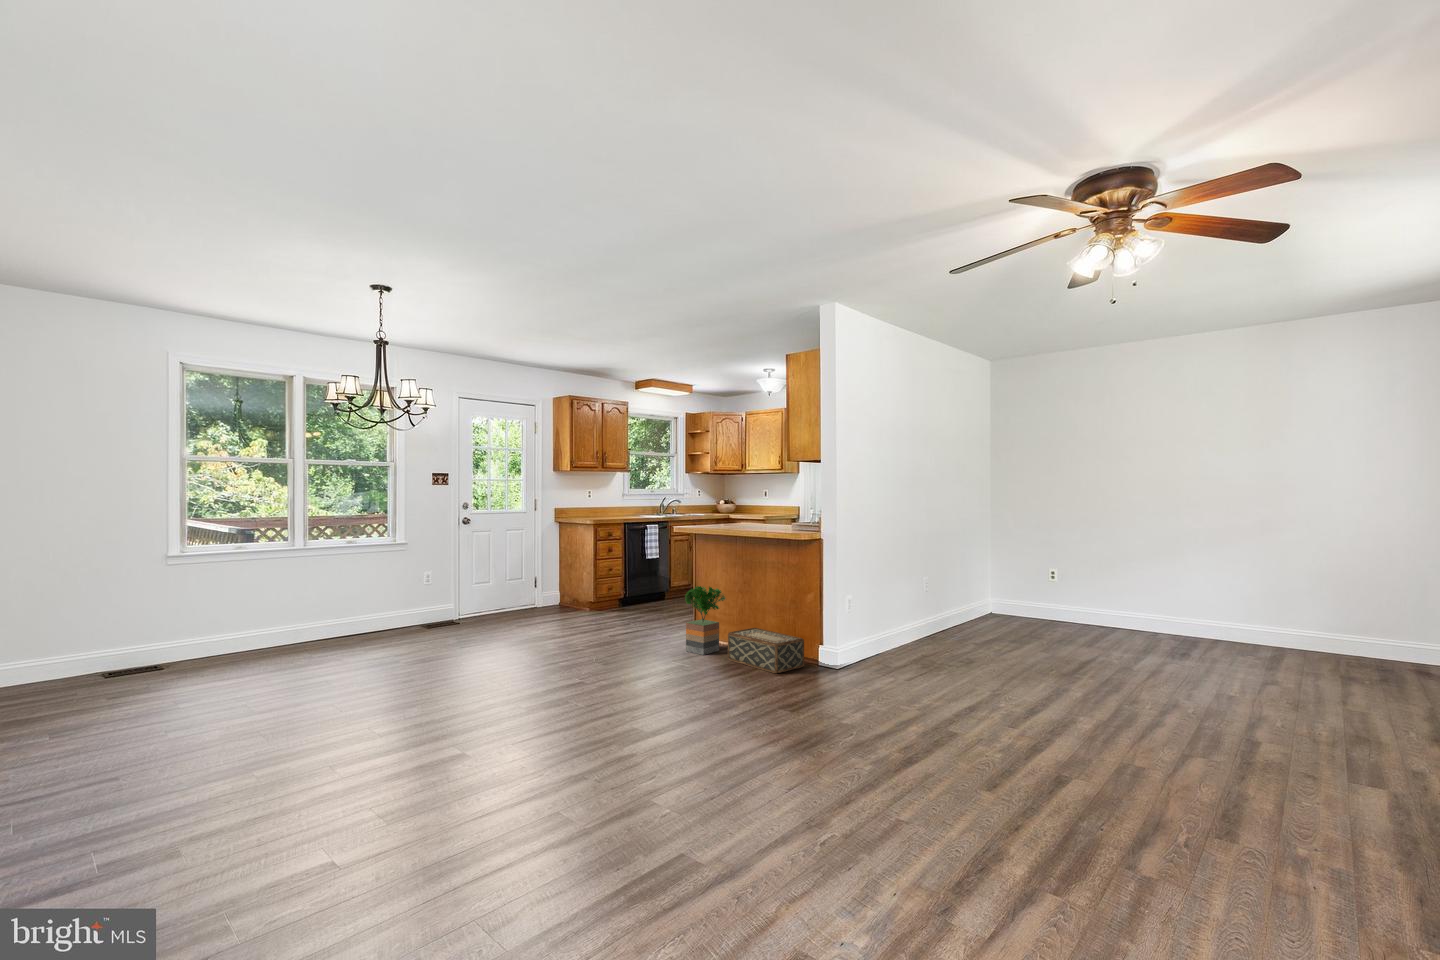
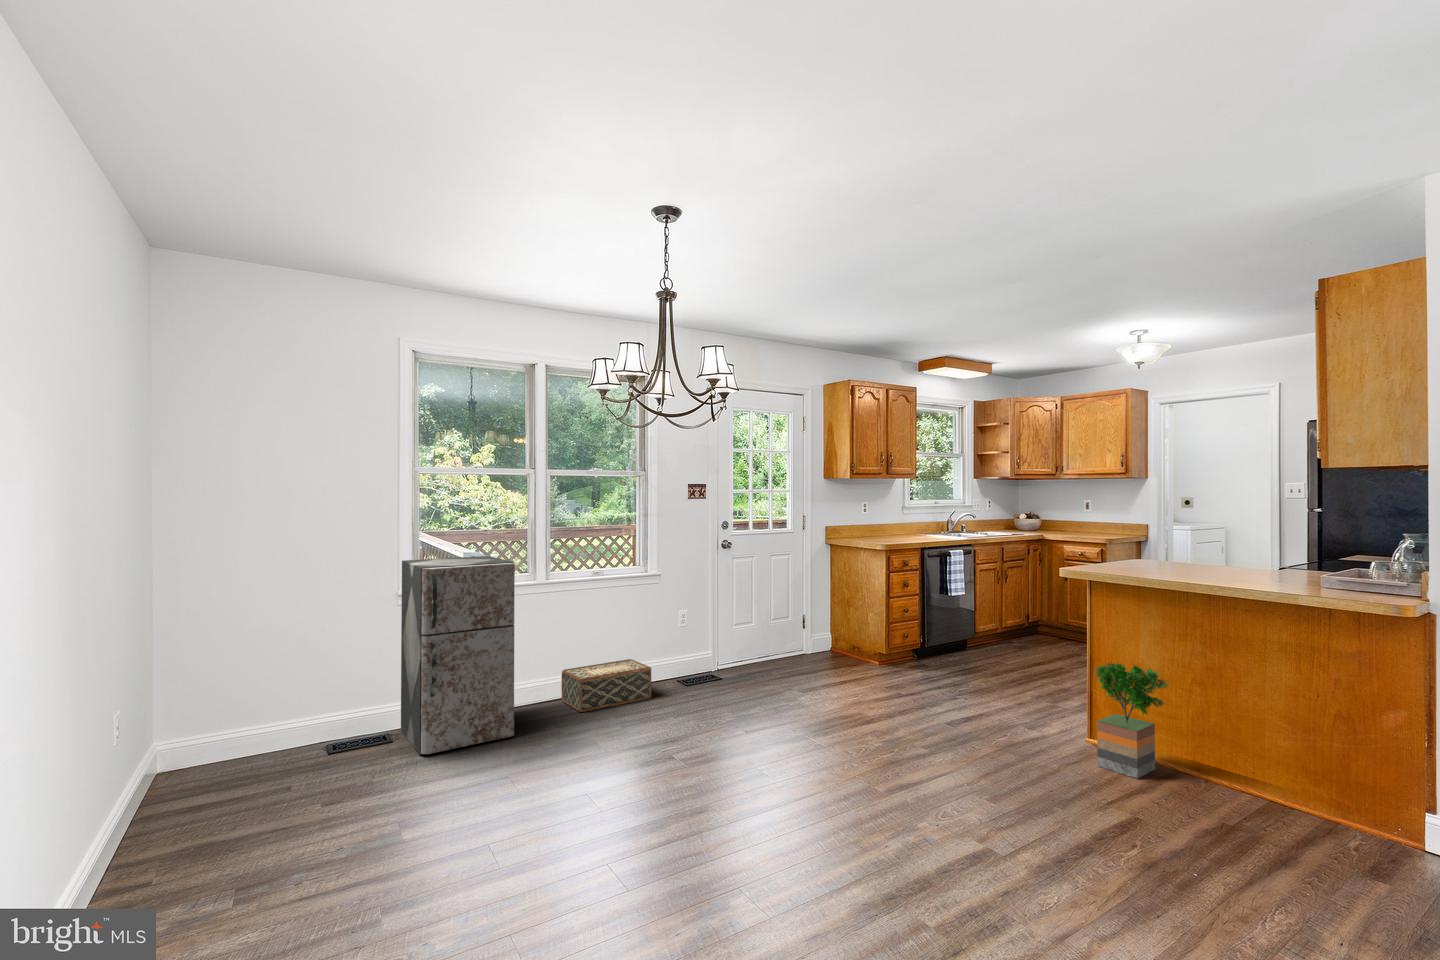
storage cabinet: none [168,527,271,675] -> present [401,556,515,755]
woven basket: present [728,628,804,673] -> present [561,659,651,712]

